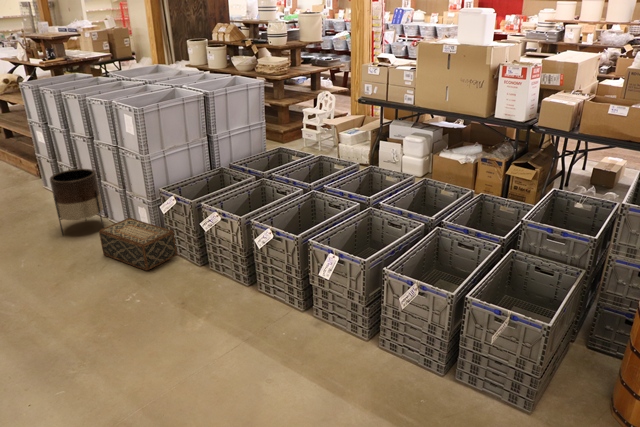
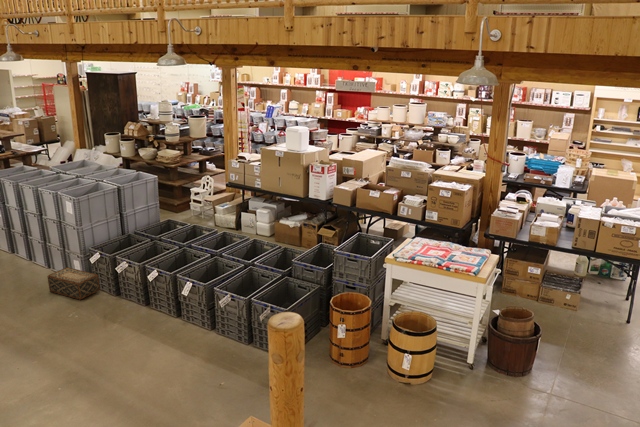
planter: present [50,169,104,234] -> none [11,235,48,280]

